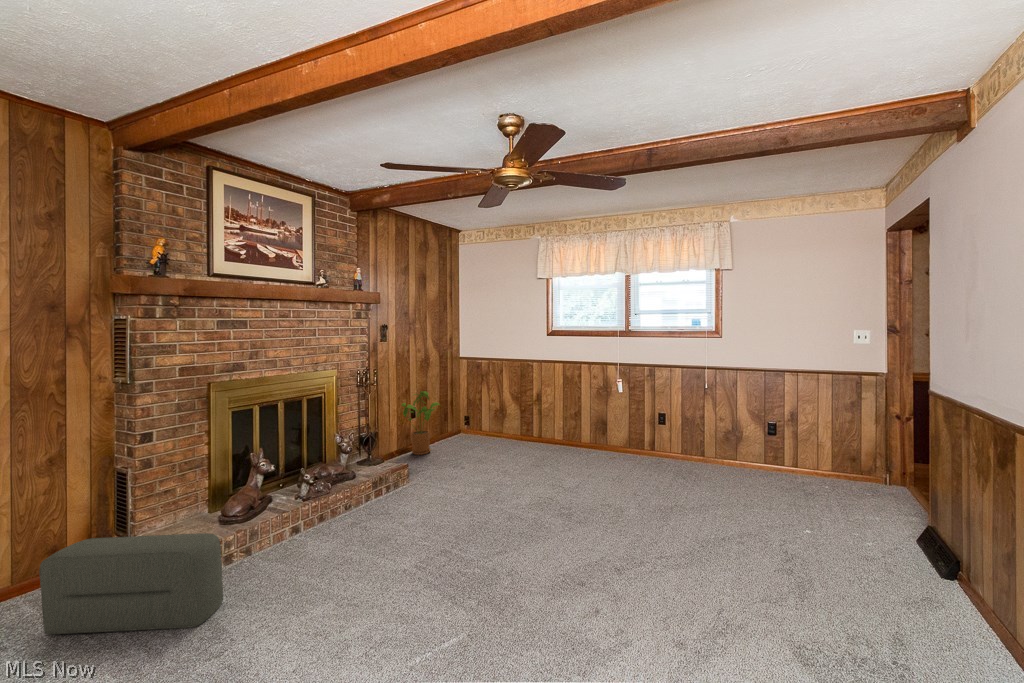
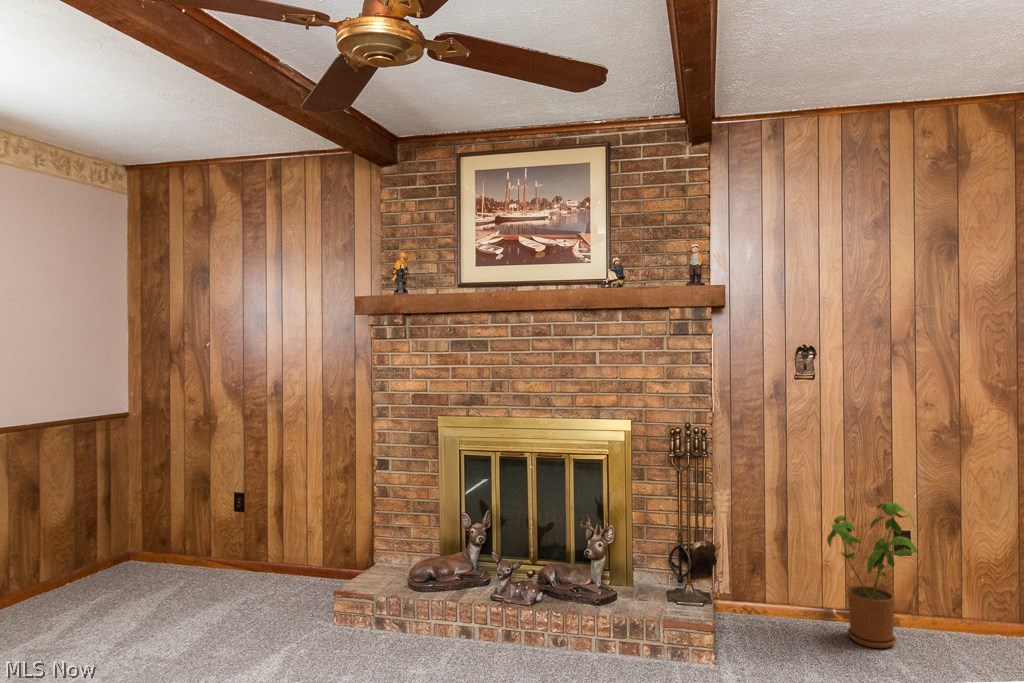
pouf: present [39,533,223,634] -> none [228,538,292,659]

